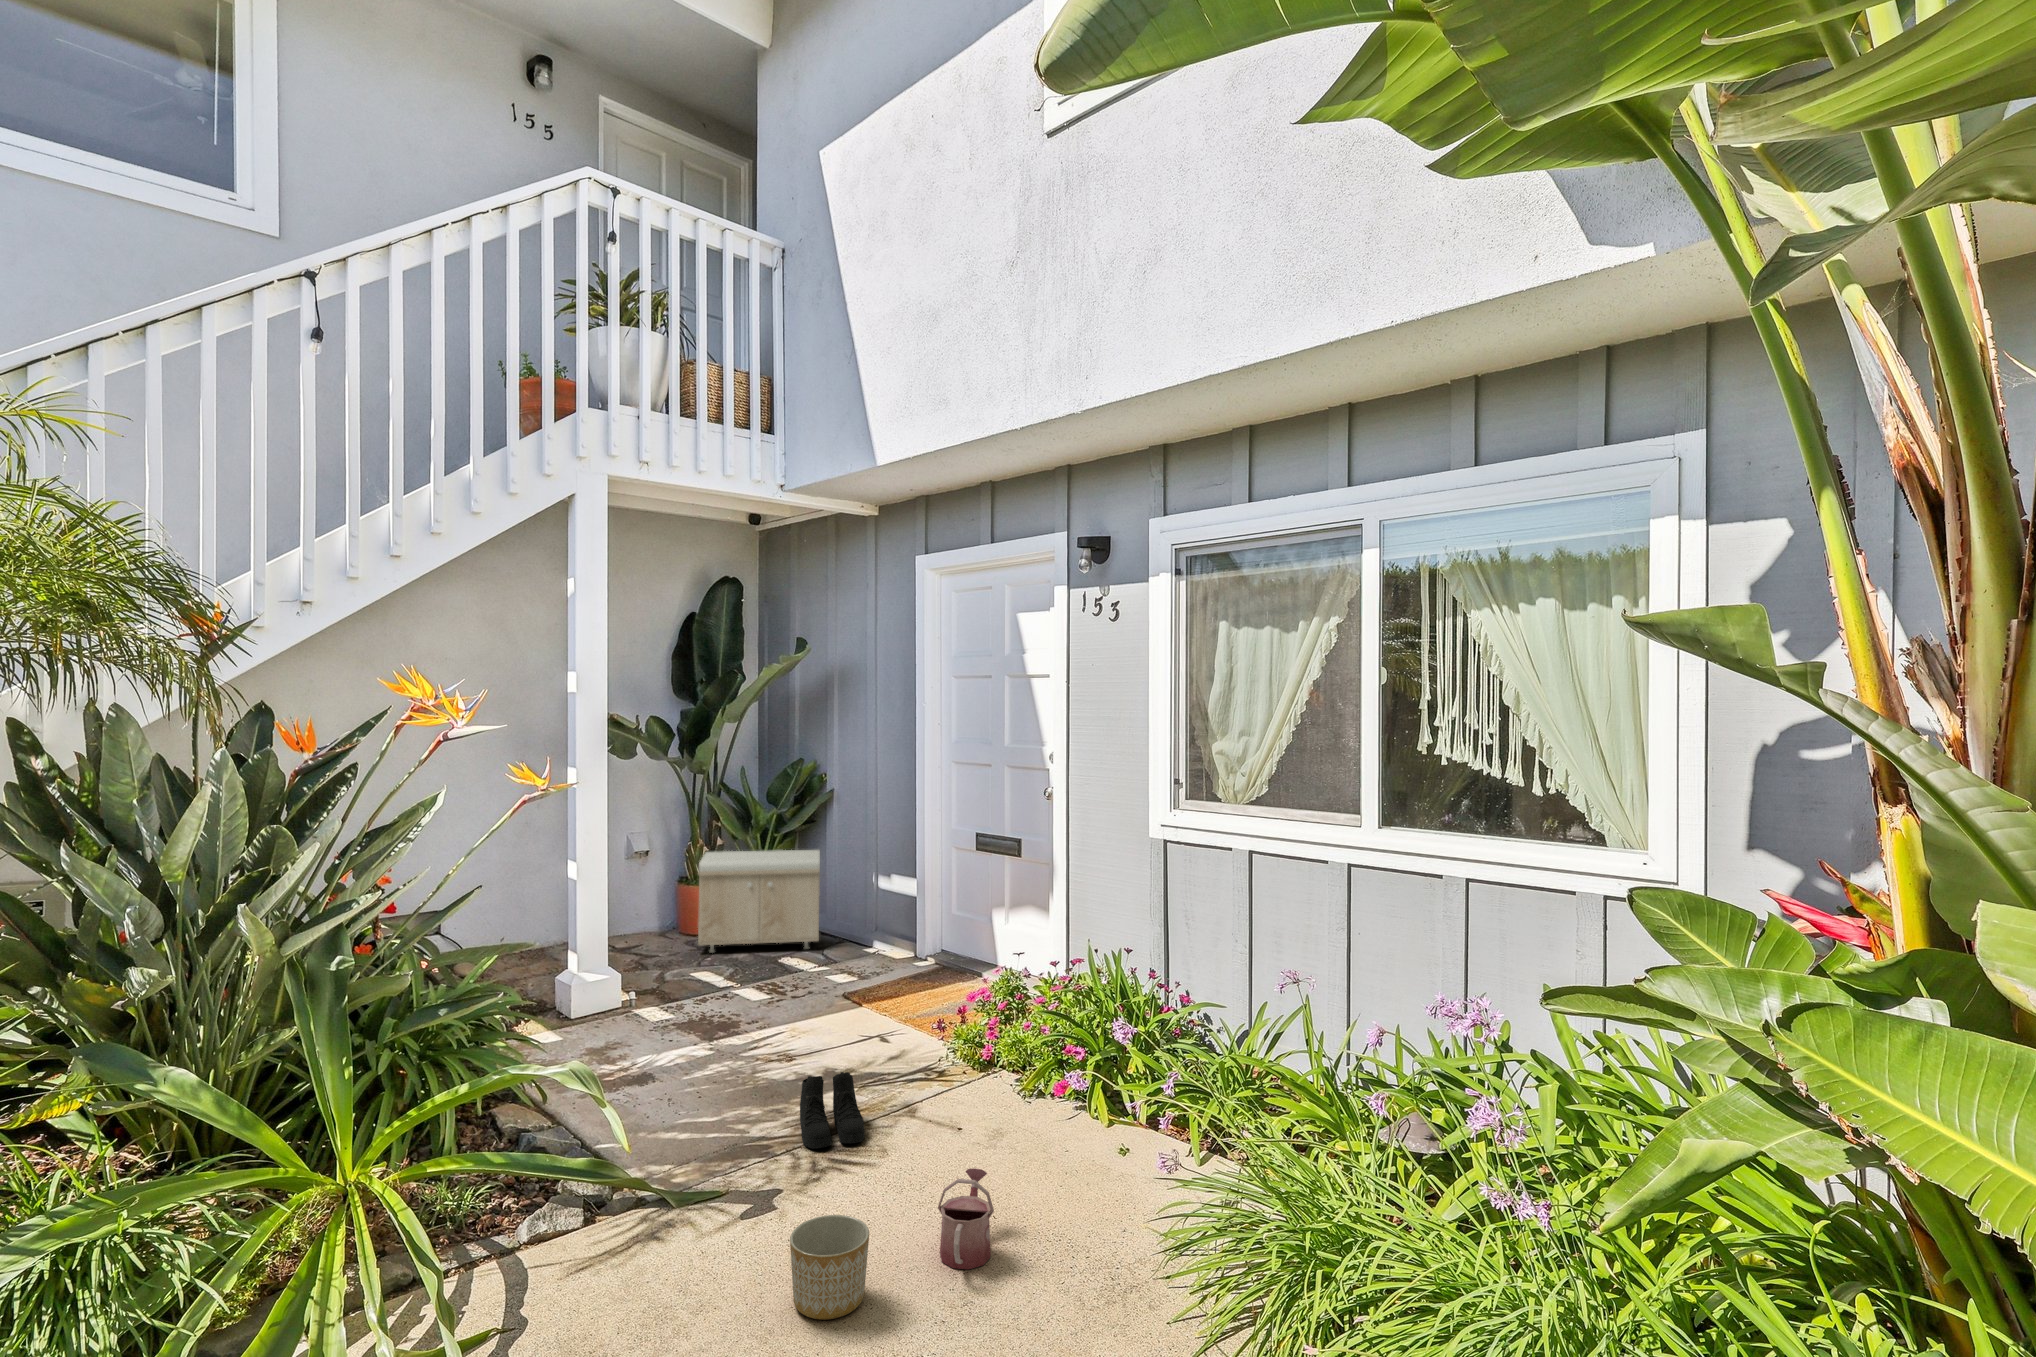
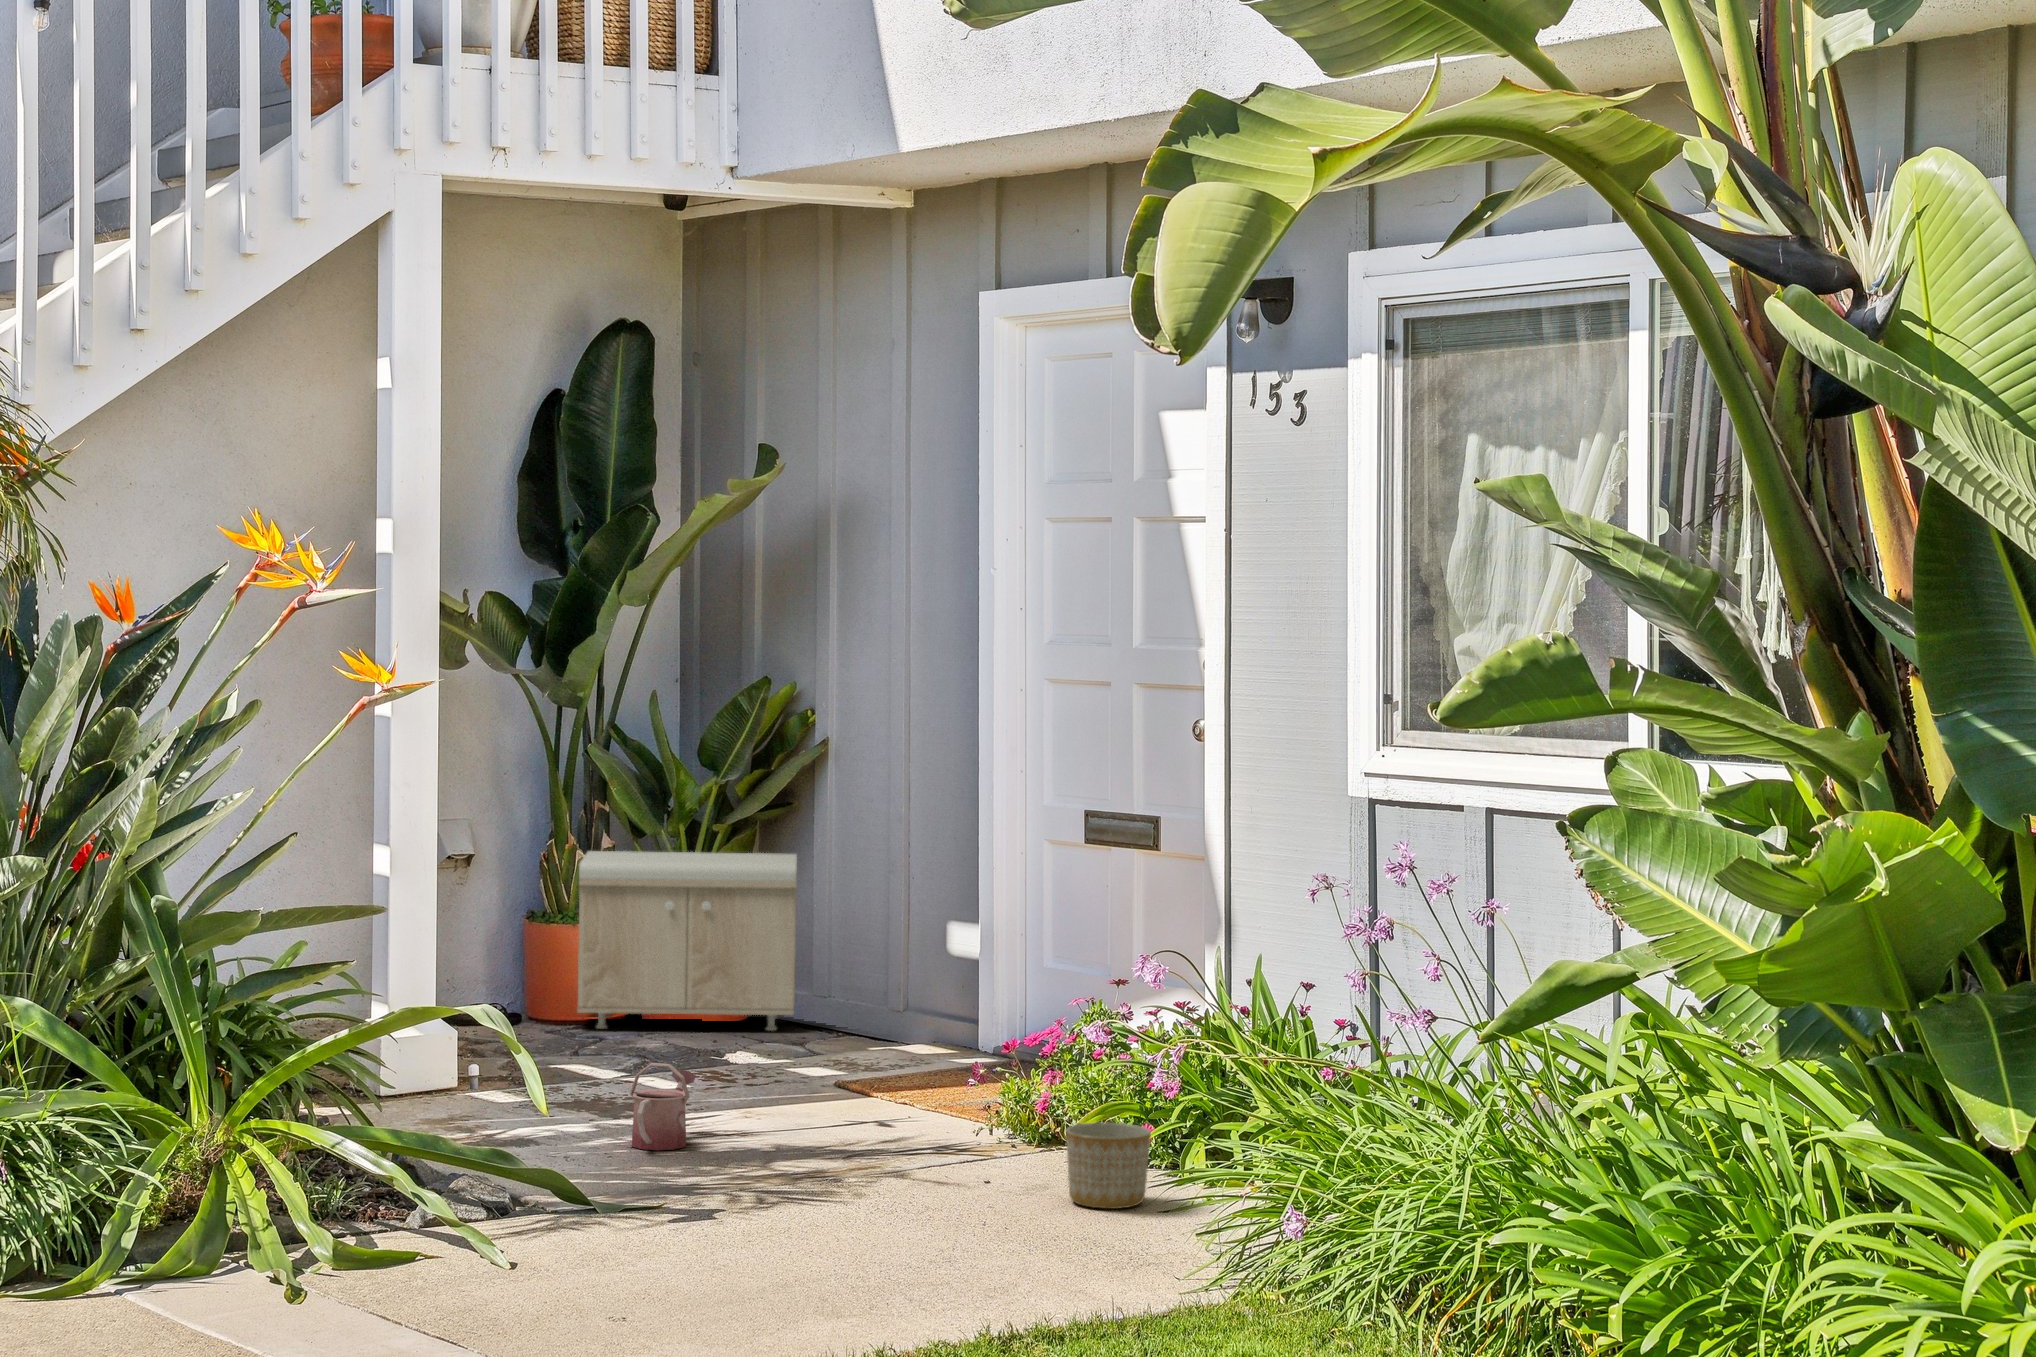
boots: present [800,1072,864,1149] -> none [761,1111,854,1202]
watering can: present [938,1168,994,1269] -> present [630,1063,695,1150]
planter: present [790,1215,869,1320] -> present [1066,1123,1151,1209]

